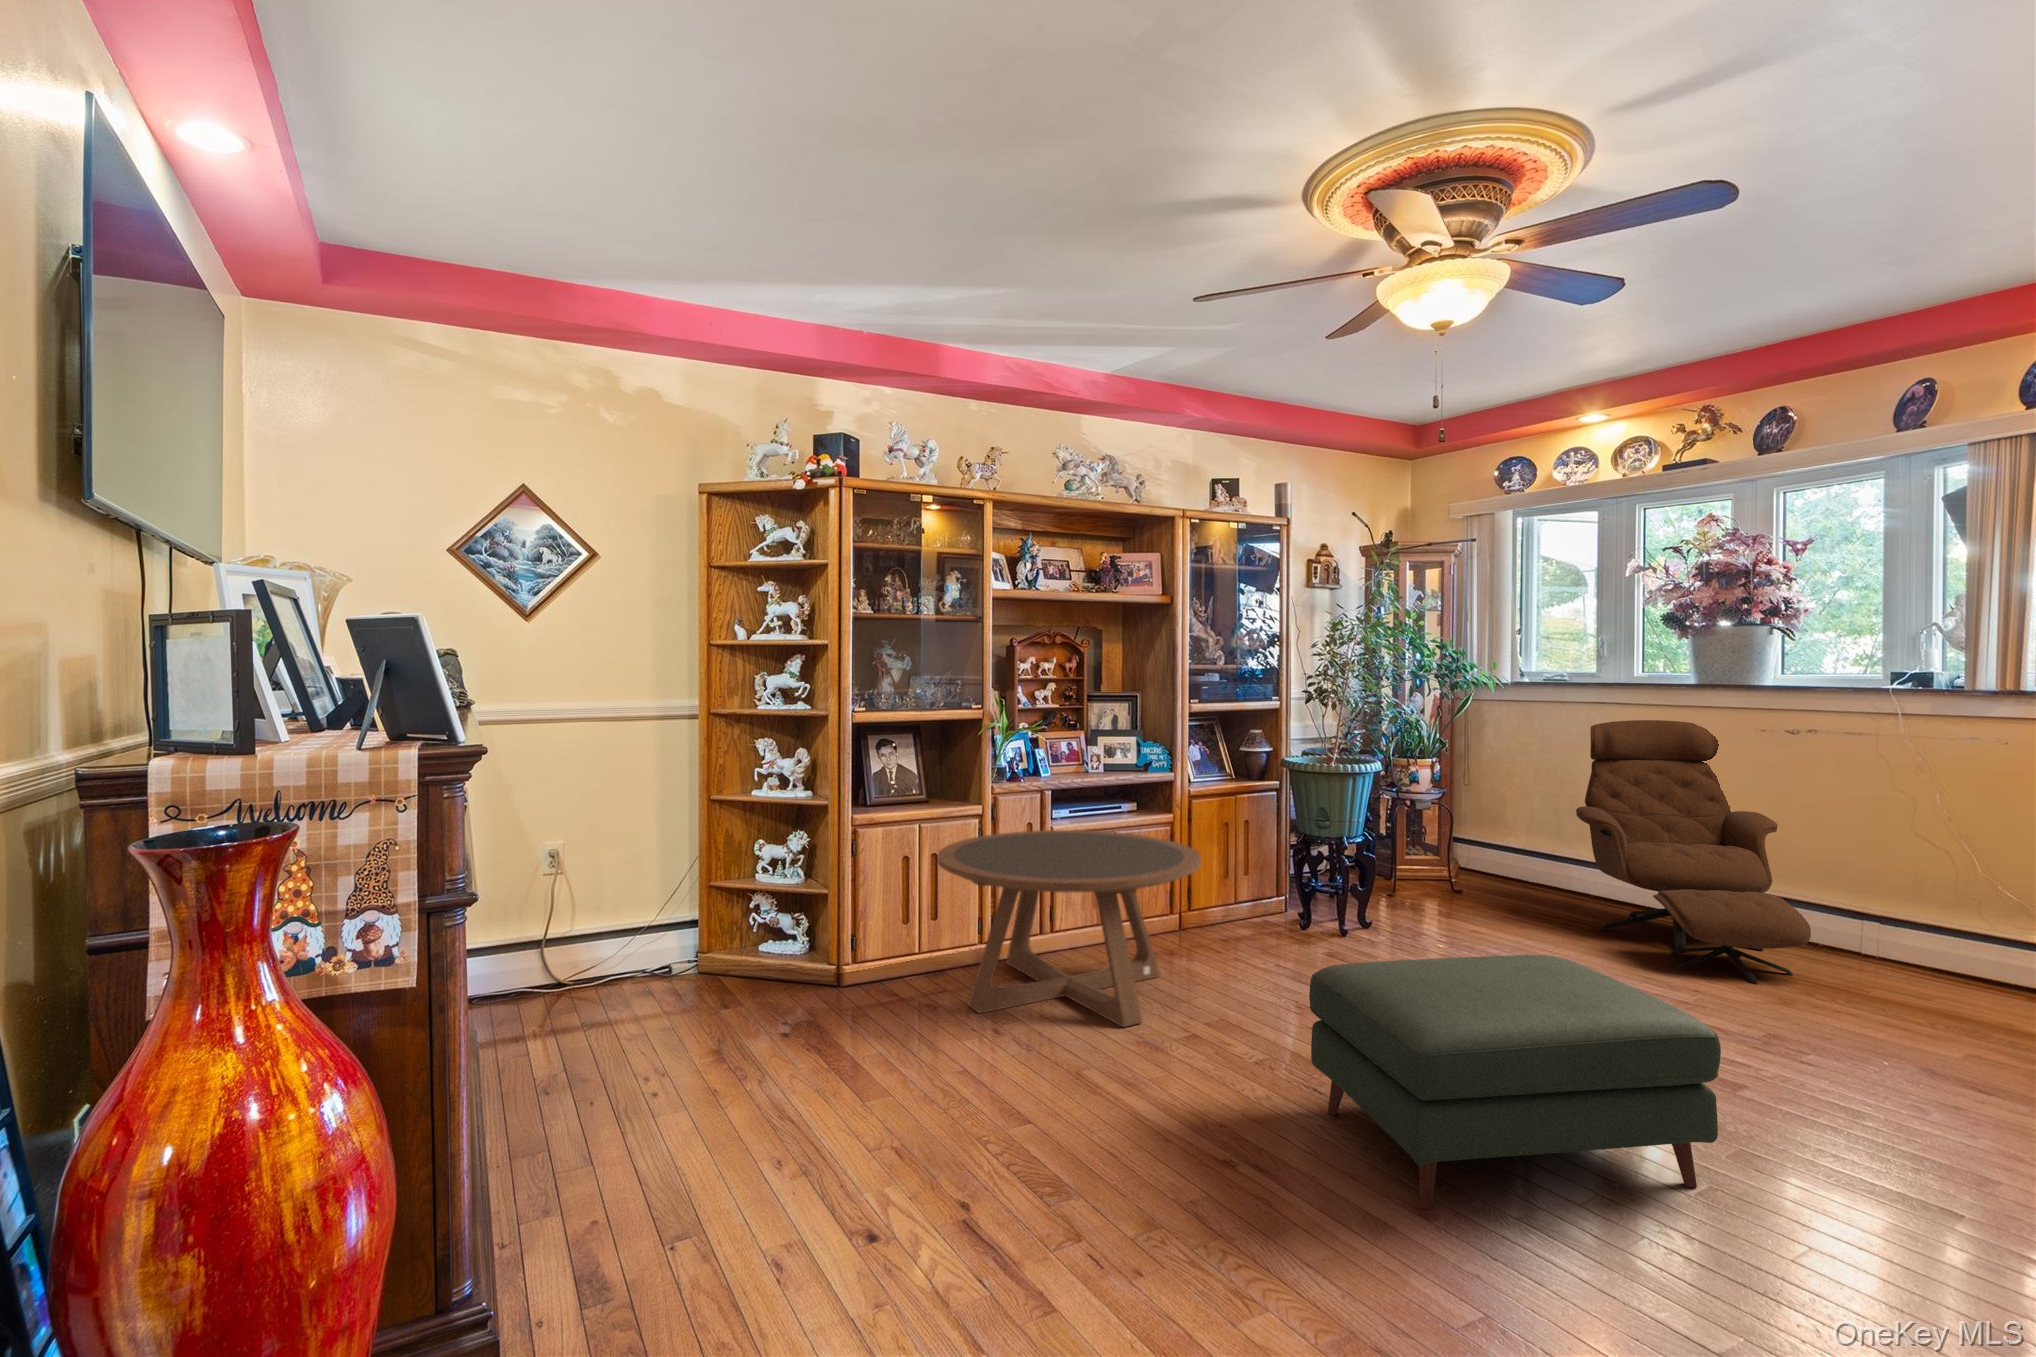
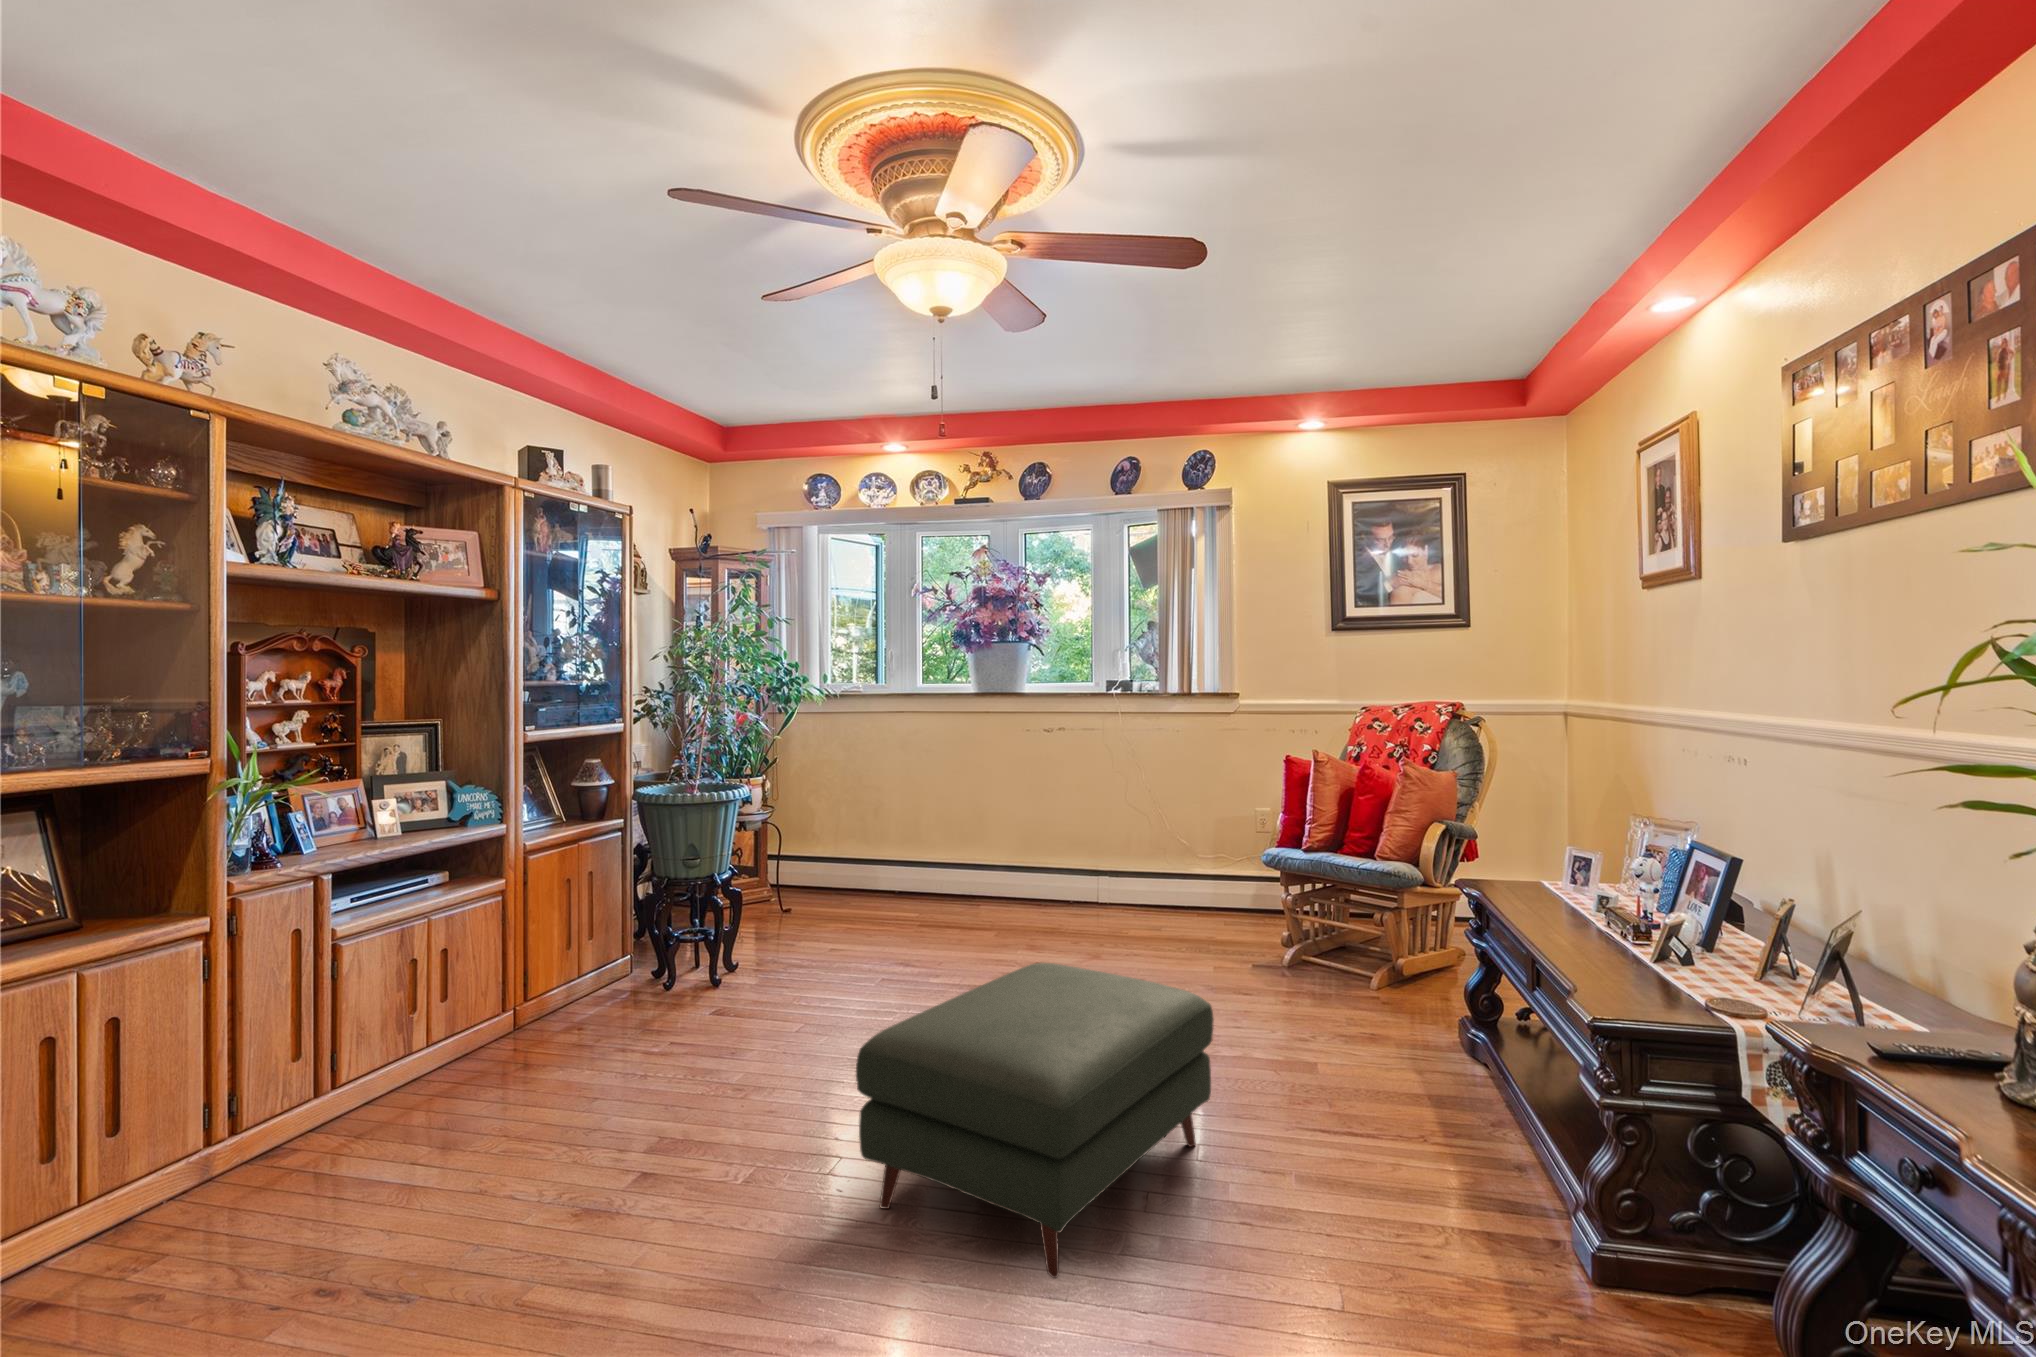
lounge chair: present [1576,720,1811,984] -> none [901,726,1094,946]
coffee table: present [938,830,1201,1027] -> none [158,916,629,1269]

